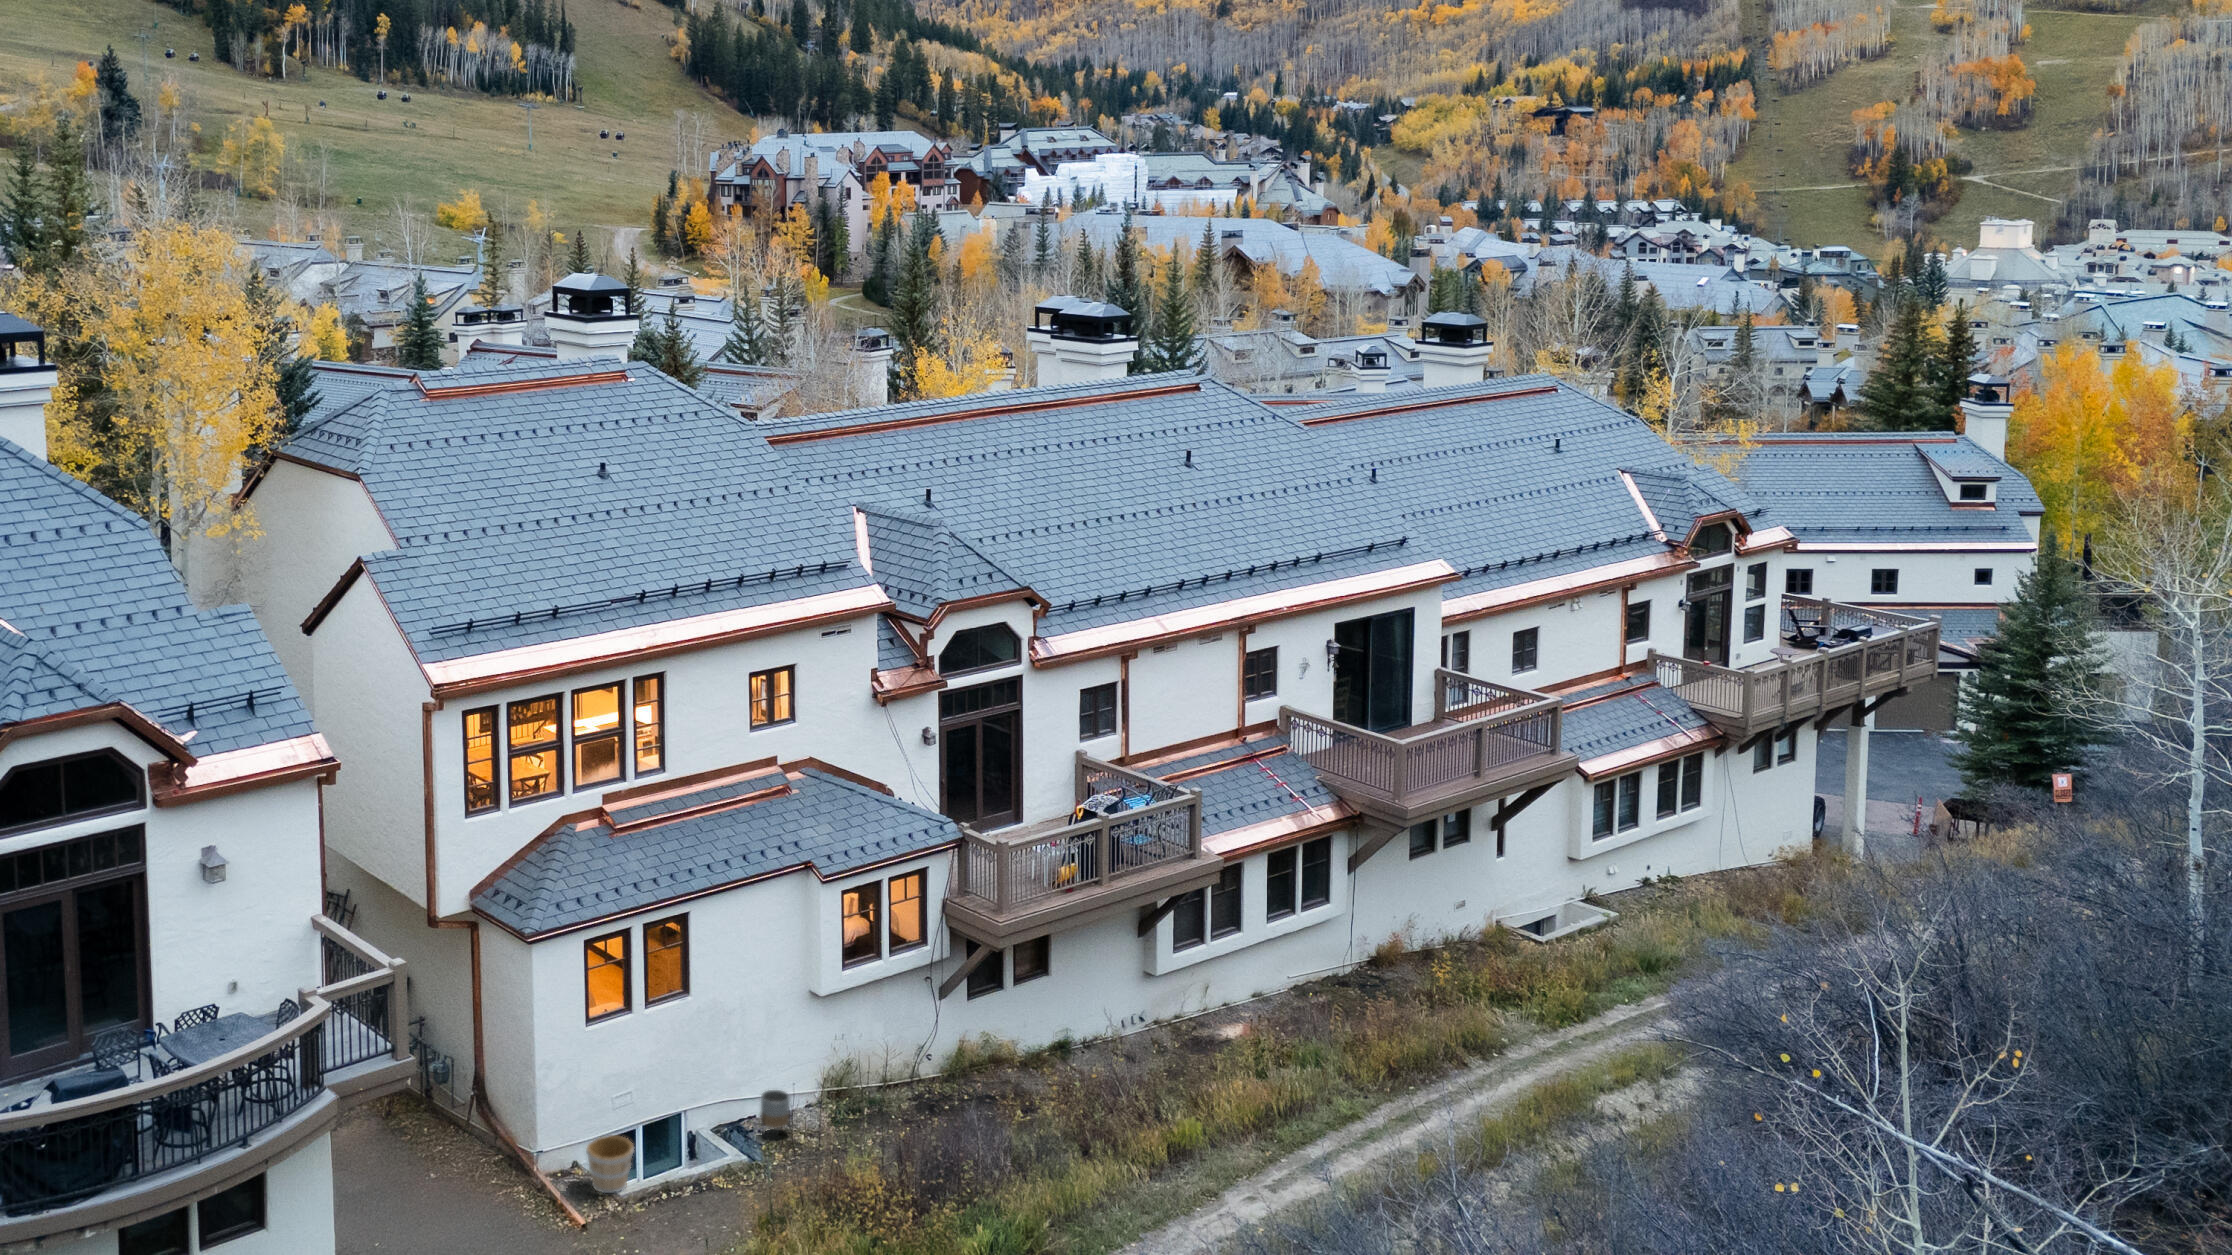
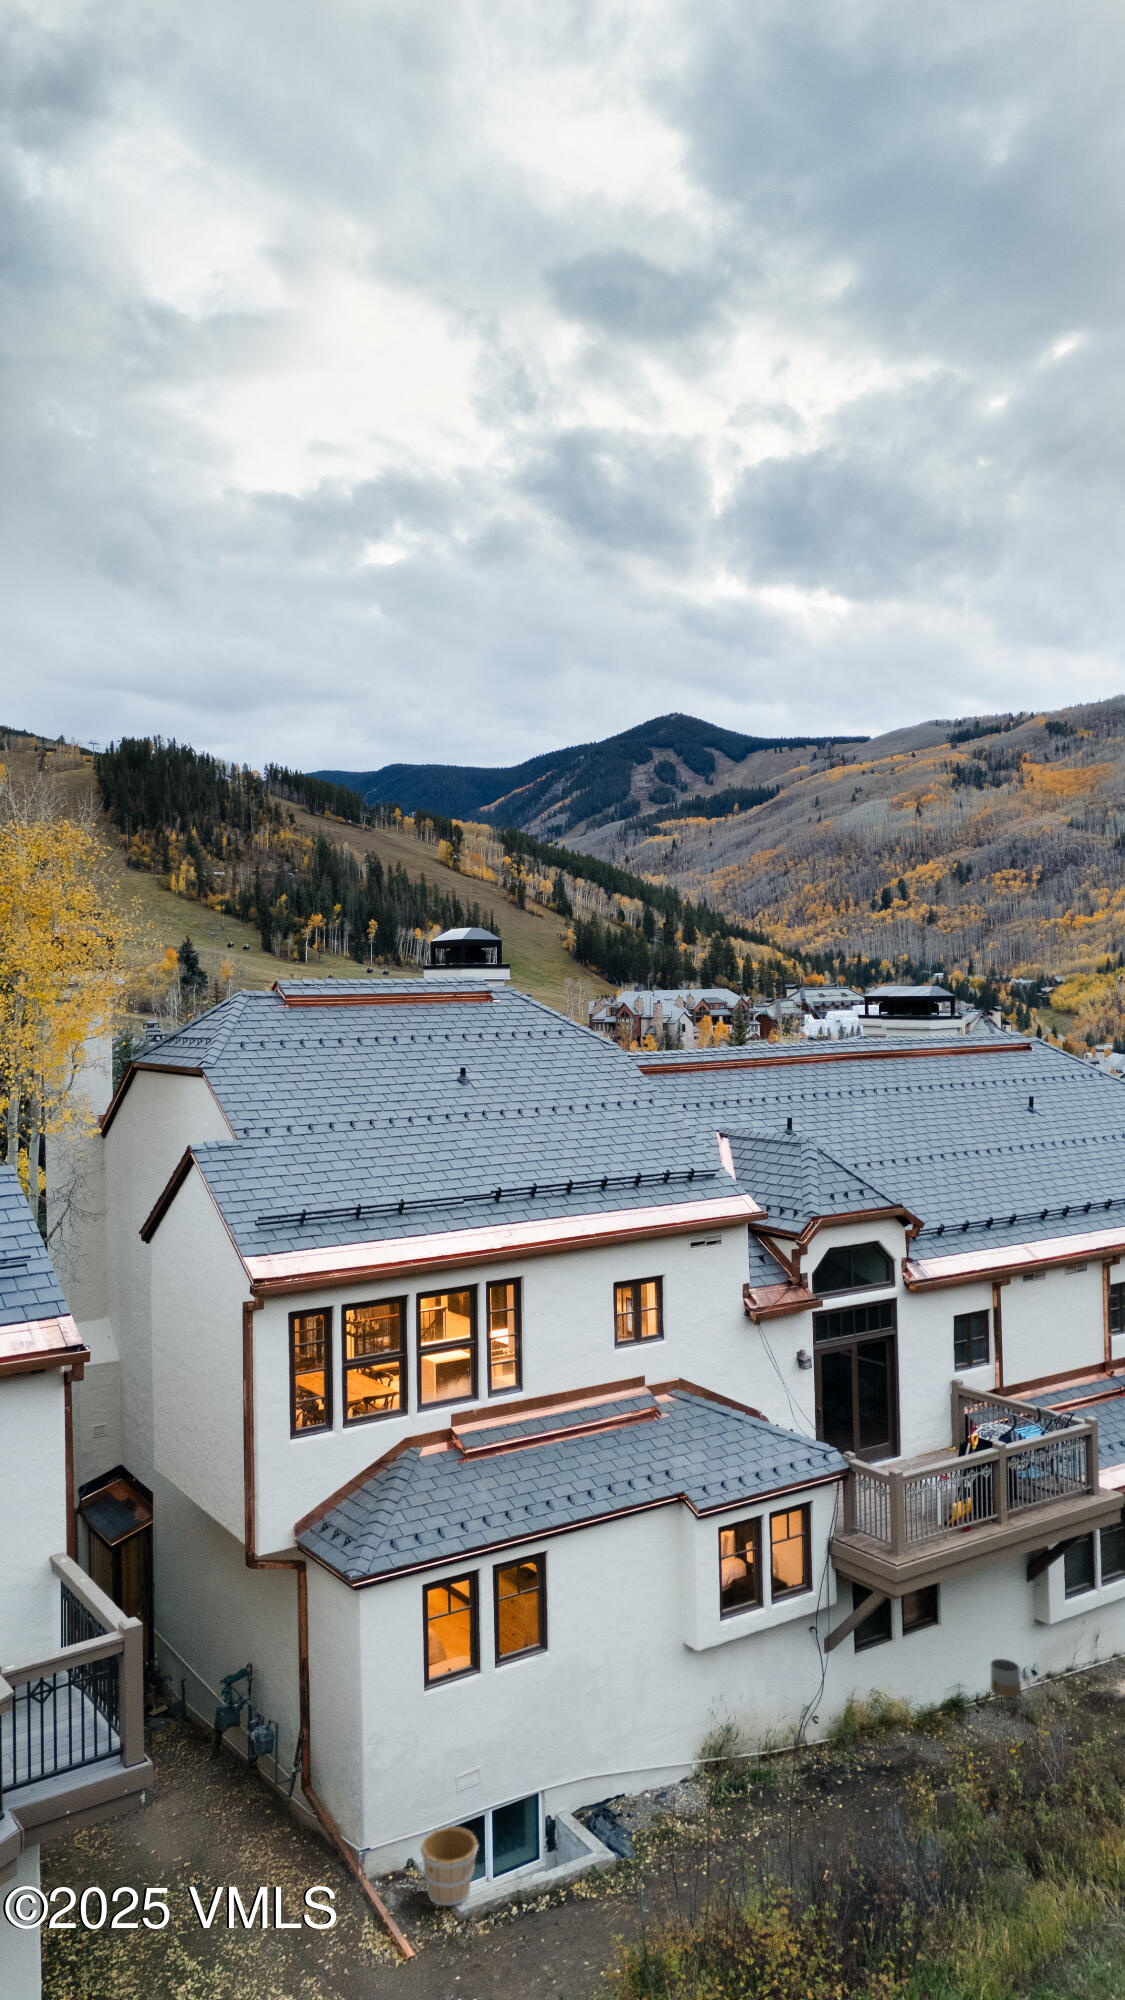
planter: present [760,1090,790,1128] -> present [991,1659,1021,1697]

